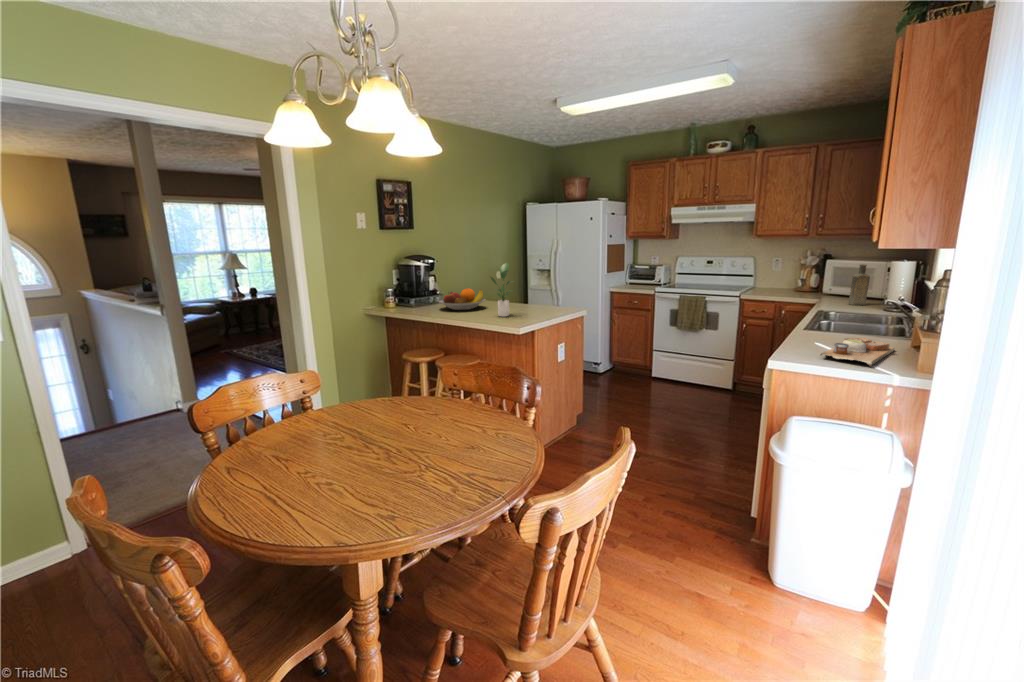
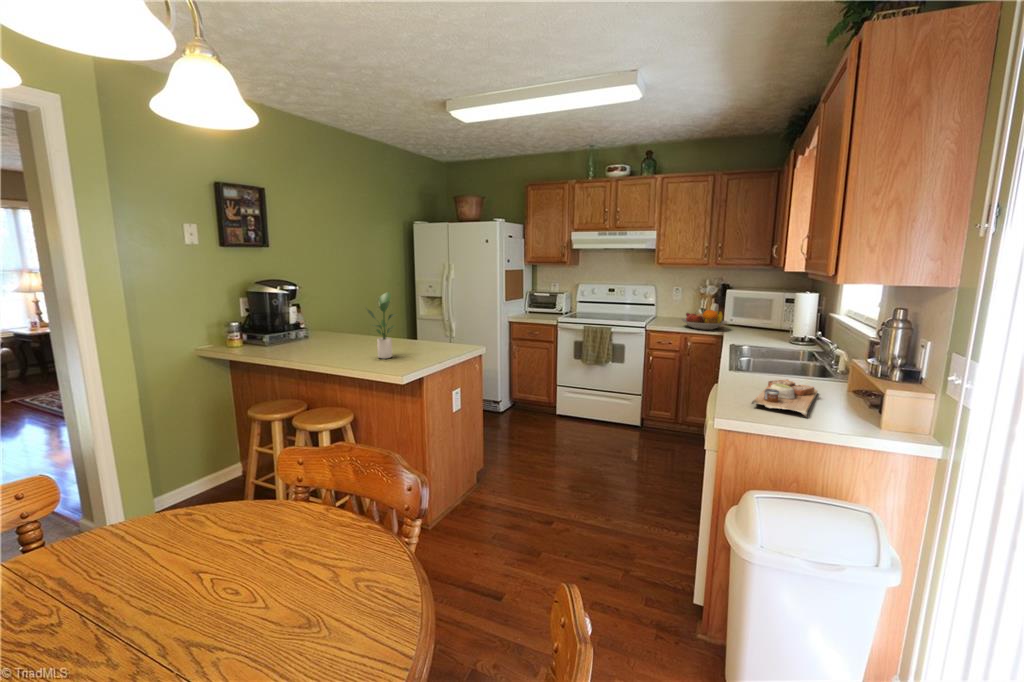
bottle: present [849,264,870,305] -> none [745,296,767,336]
fruit bowl: present [439,289,485,310] -> present [681,310,727,330]

